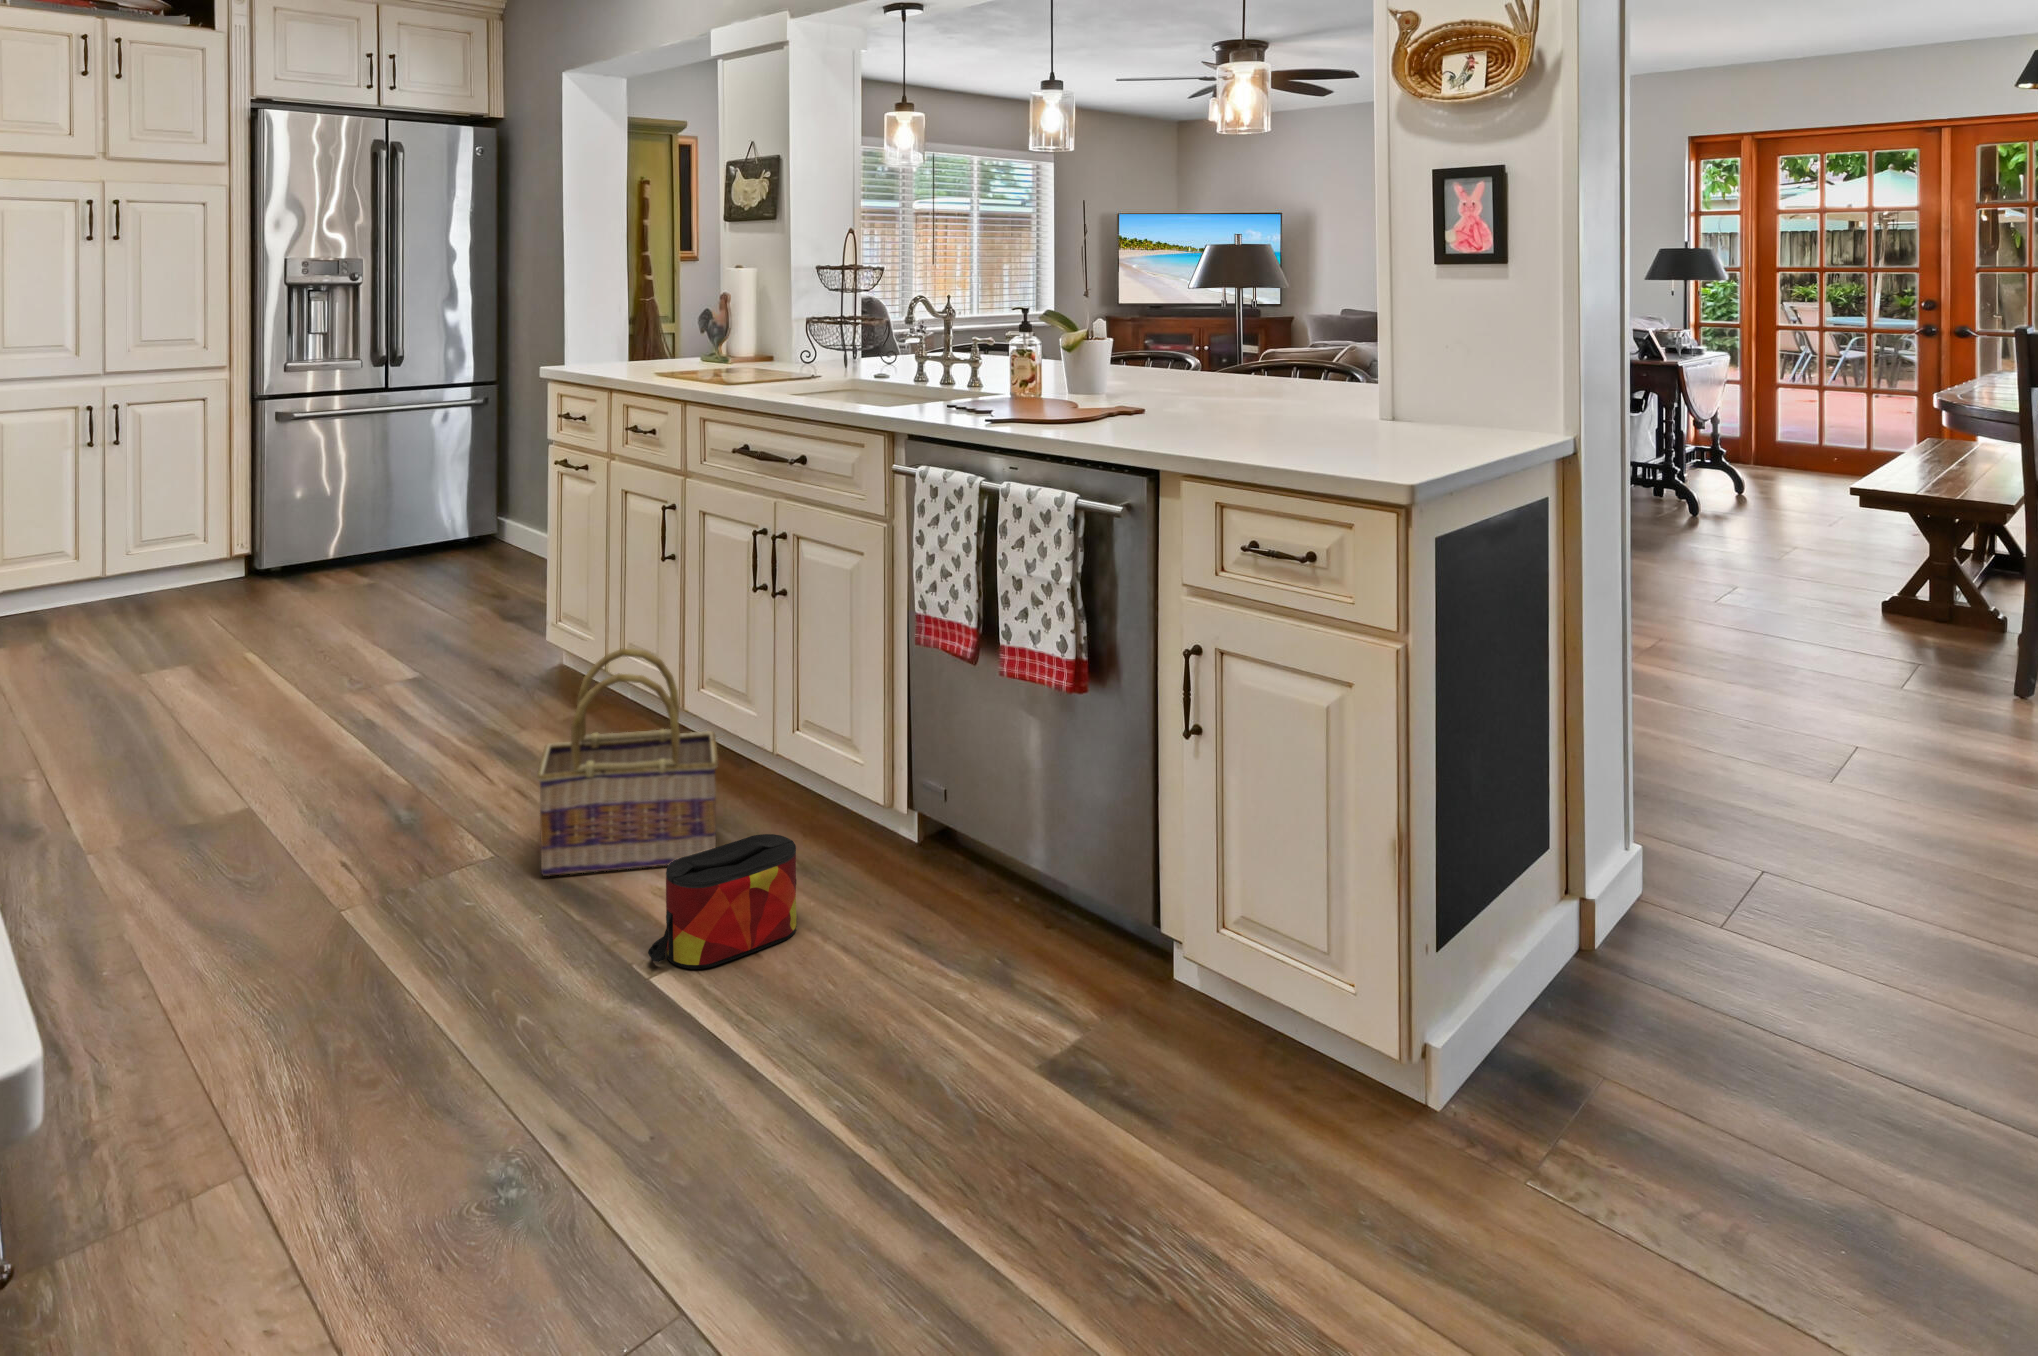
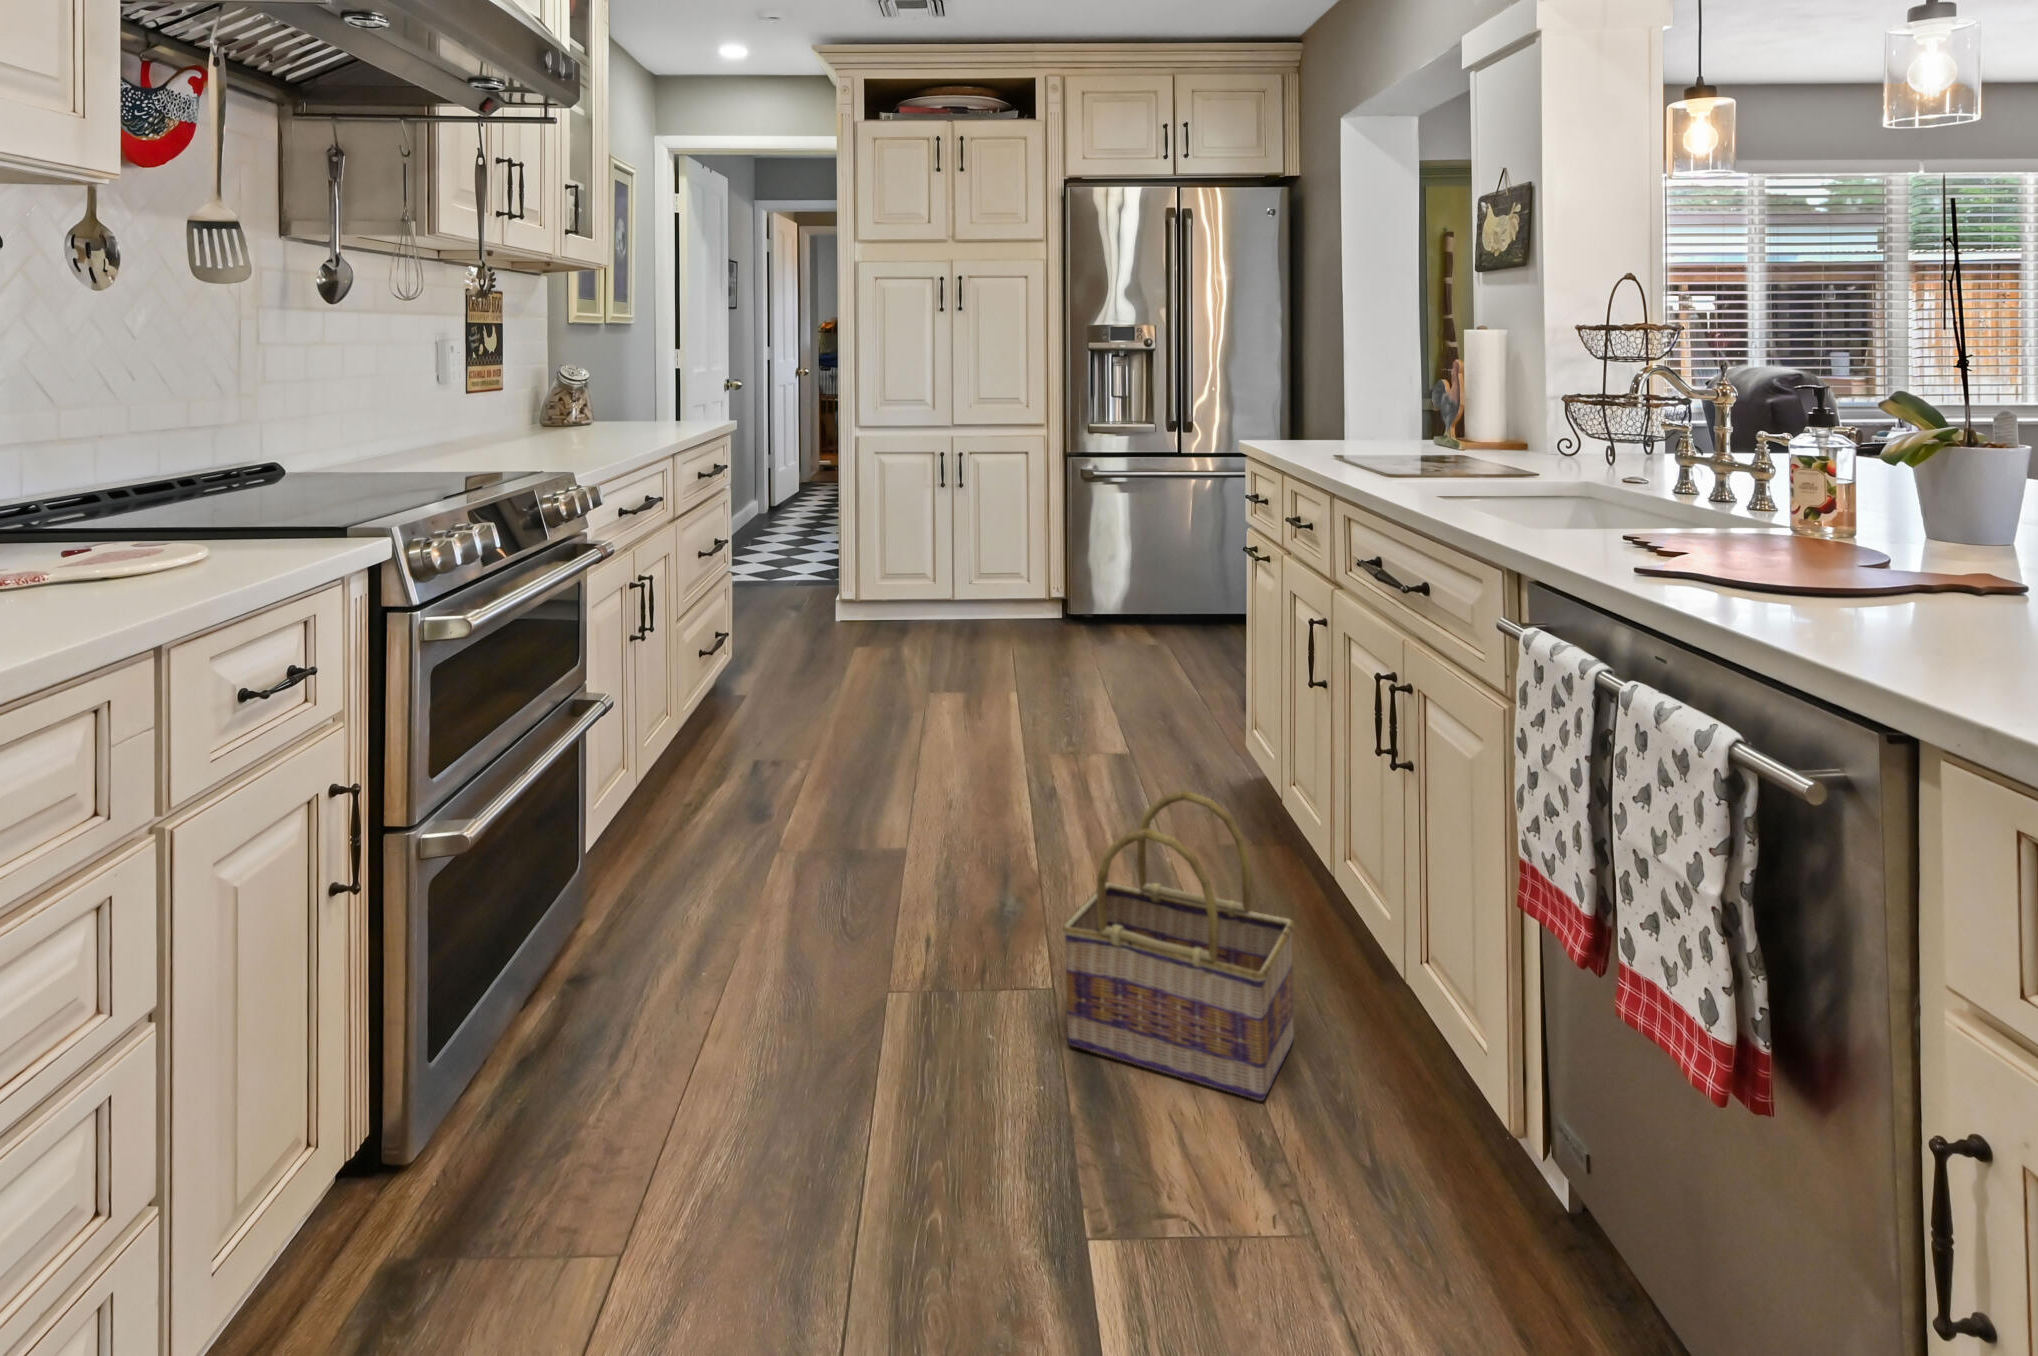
bag: present [648,834,797,969] -> none [1091,1107,1315,1285]

